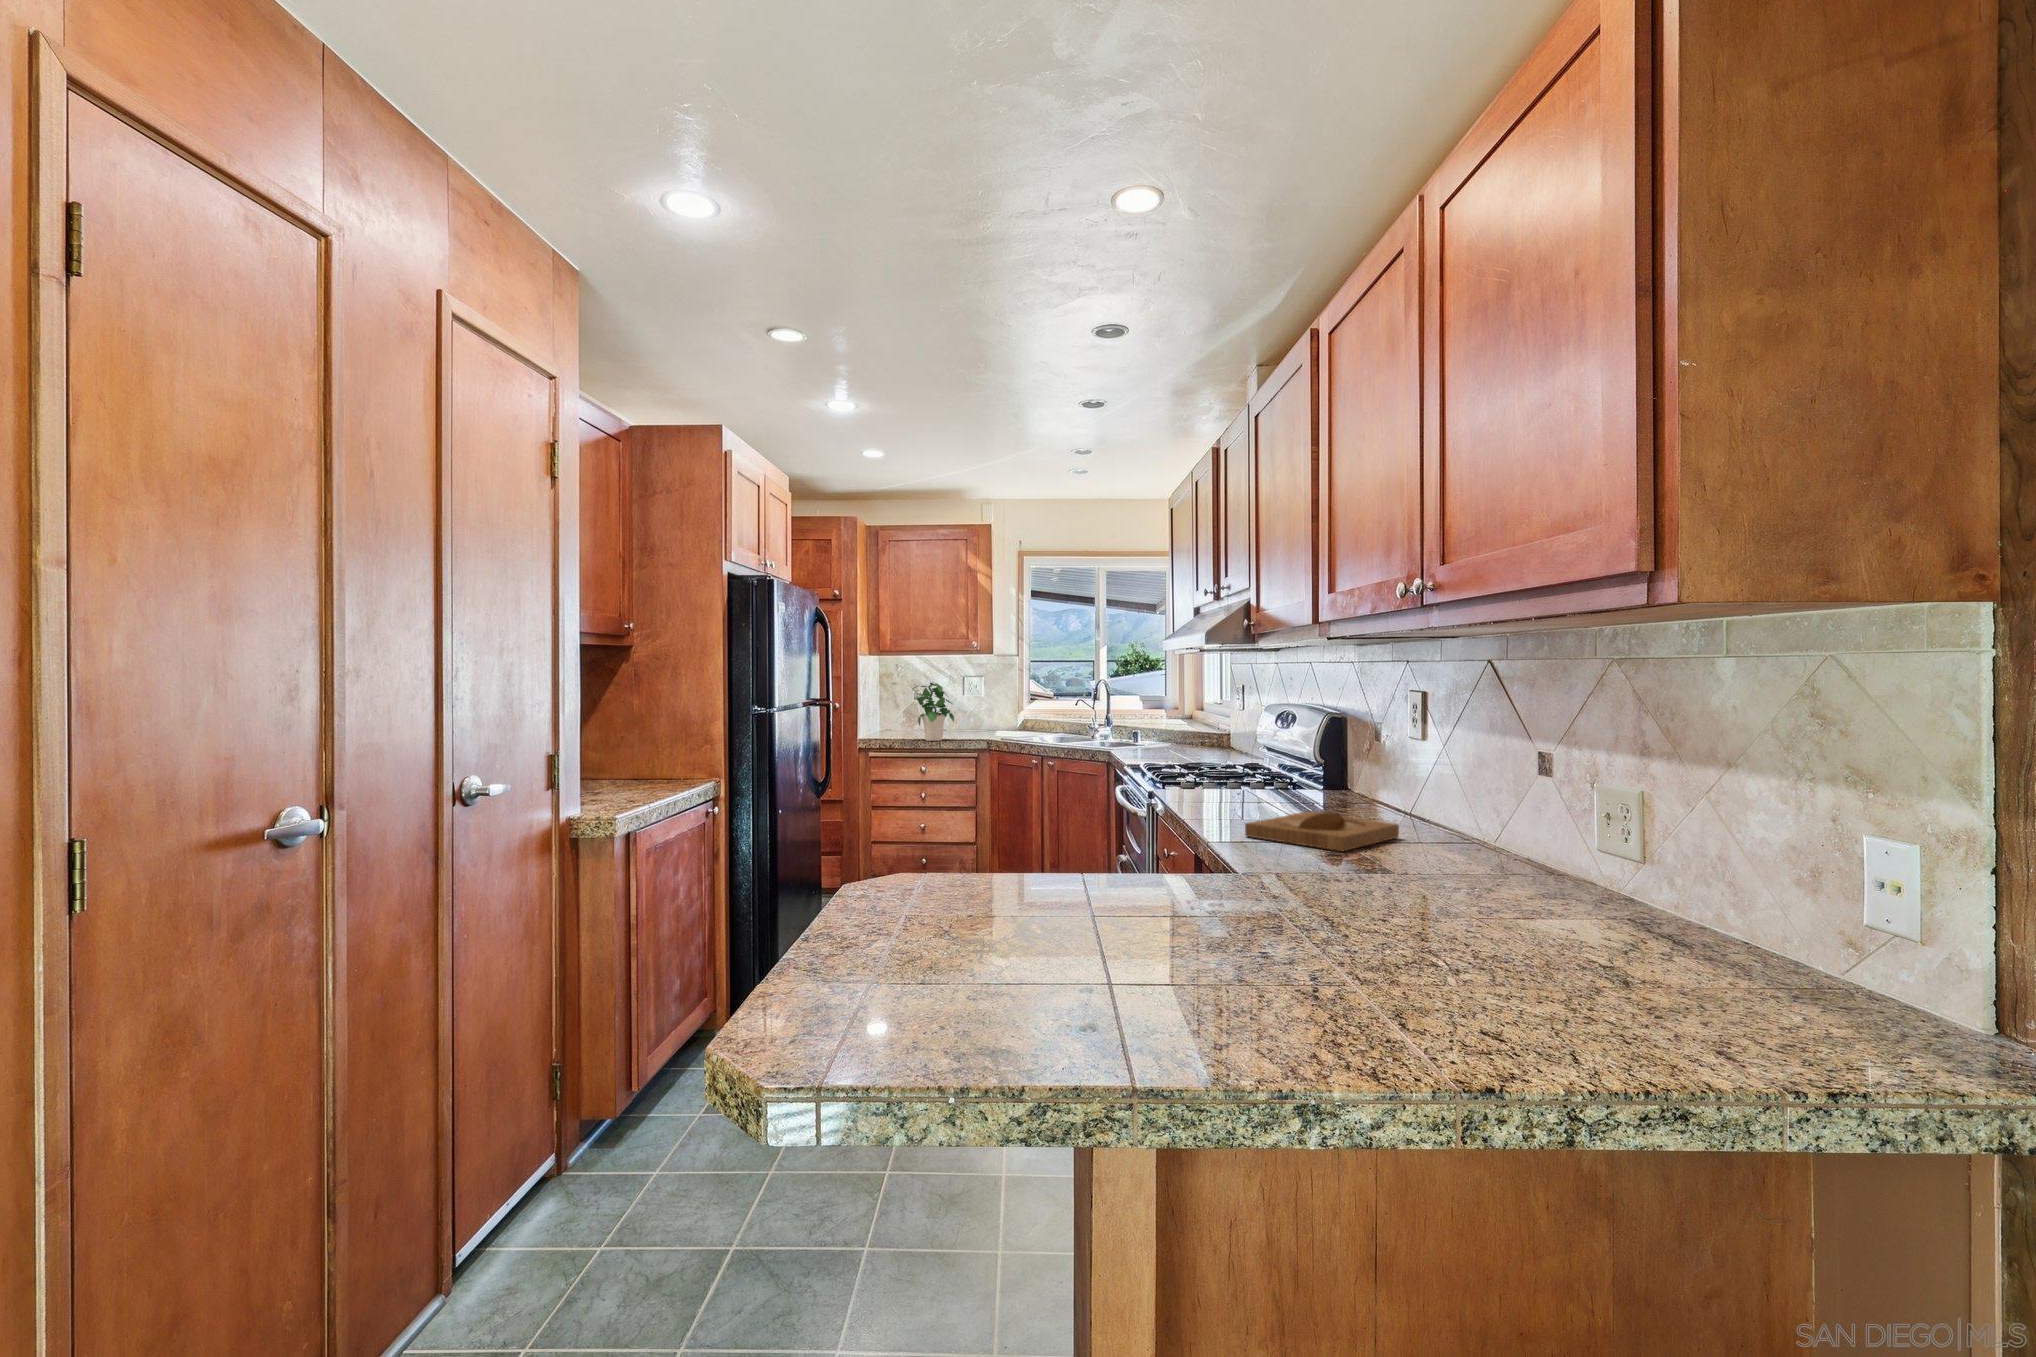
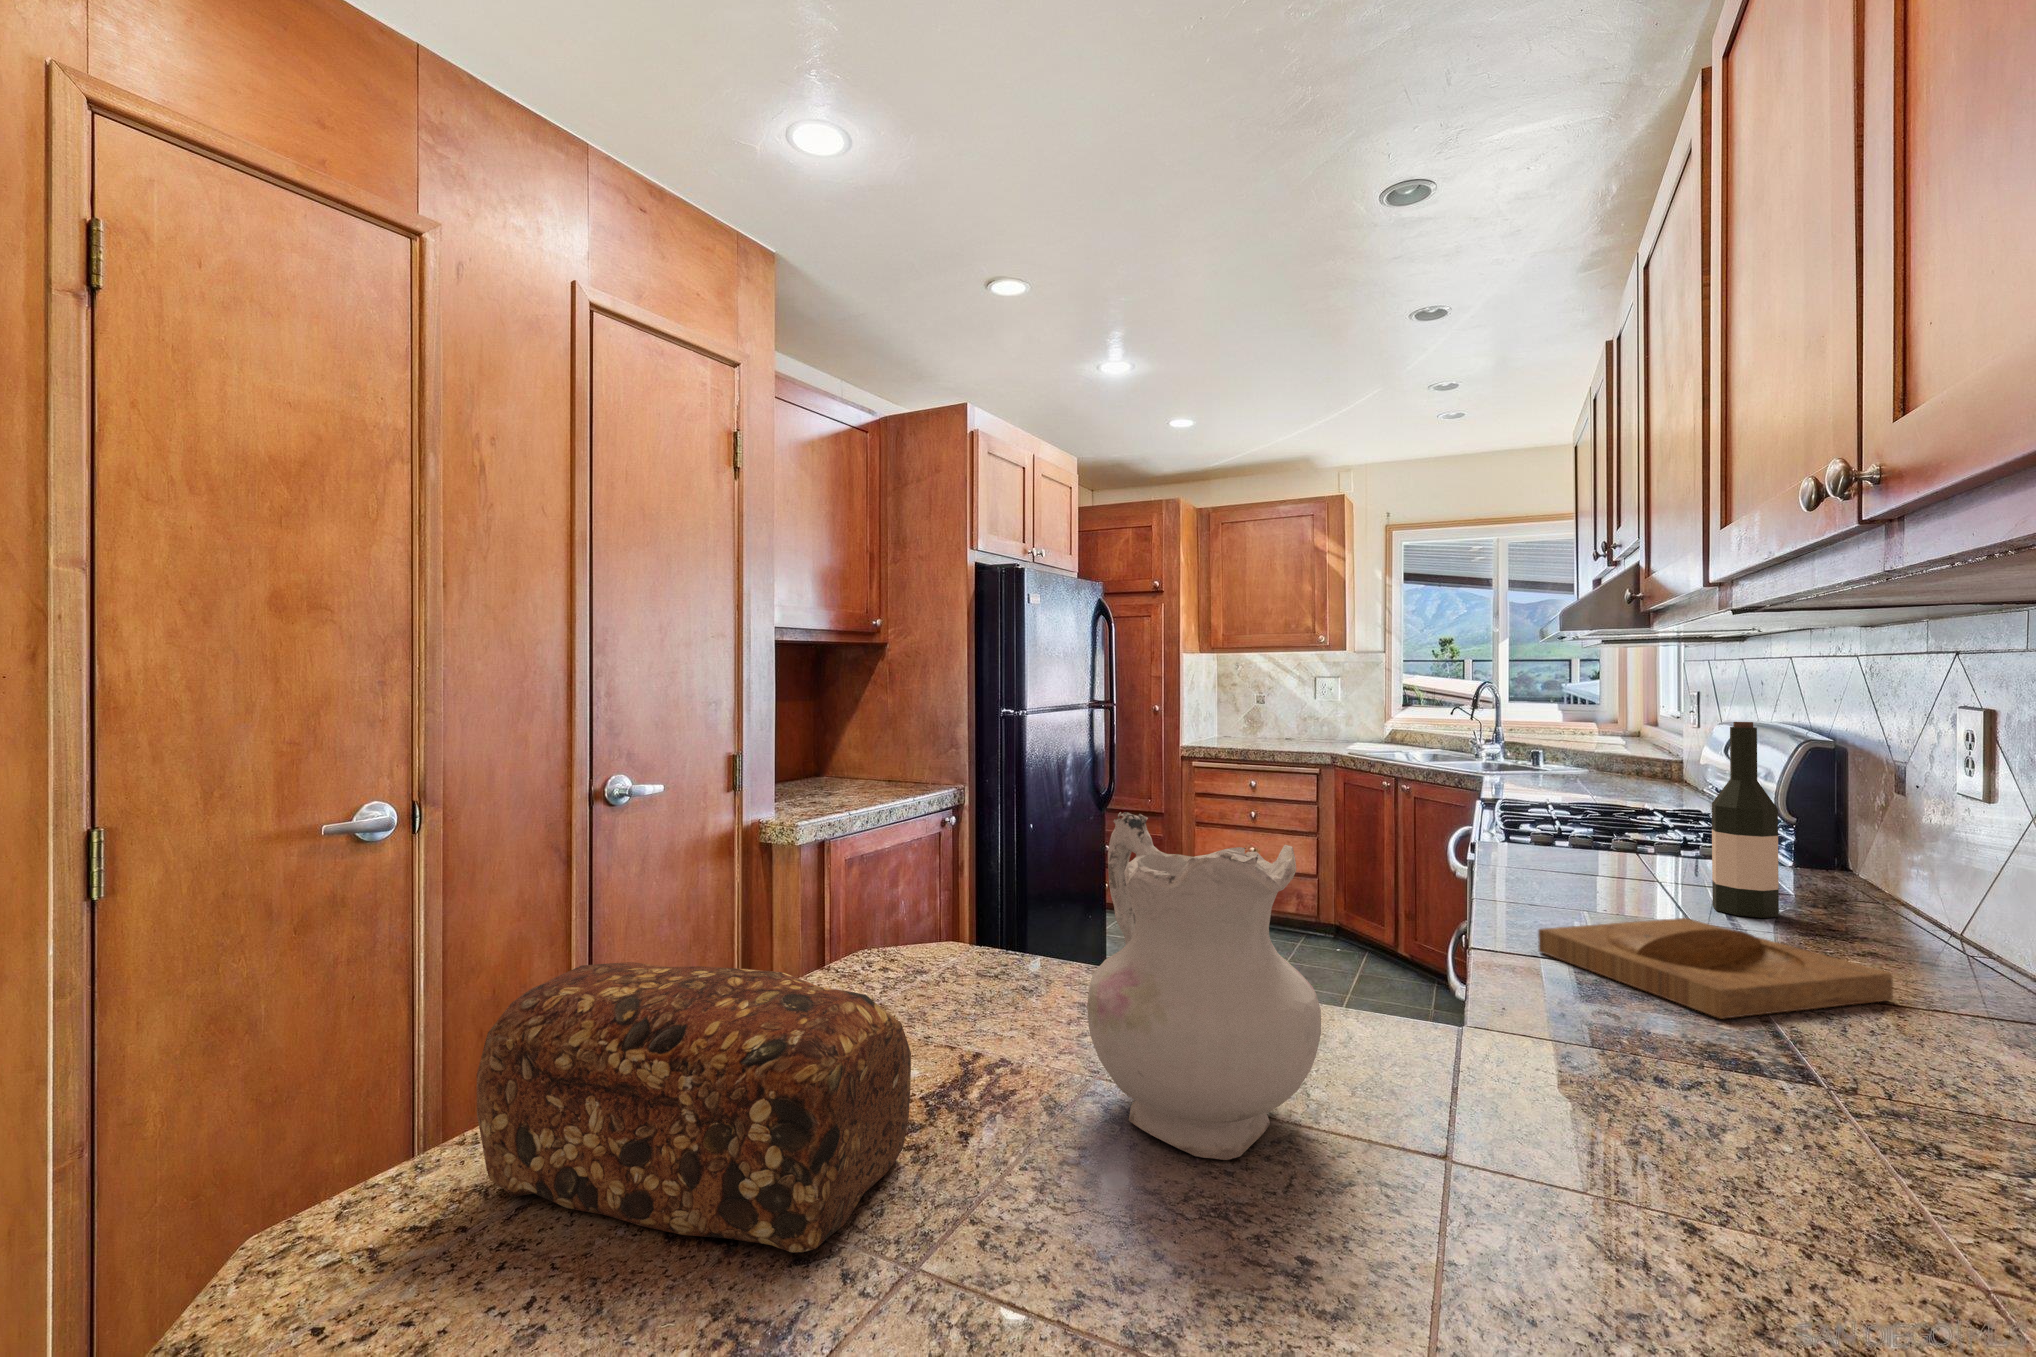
potted plant: present [912,682,954,741] -> none [1239,683,1291,752]
wine bottle: none [1302,703,1334,813] -> present [1712,722,1779,918]
ceramic pitcher: none [1105,755,1236,921] -> present [1087,812,1321,1160]
bread loaf: none [873,848,1092,984] -> present [477,962,911,1252]

